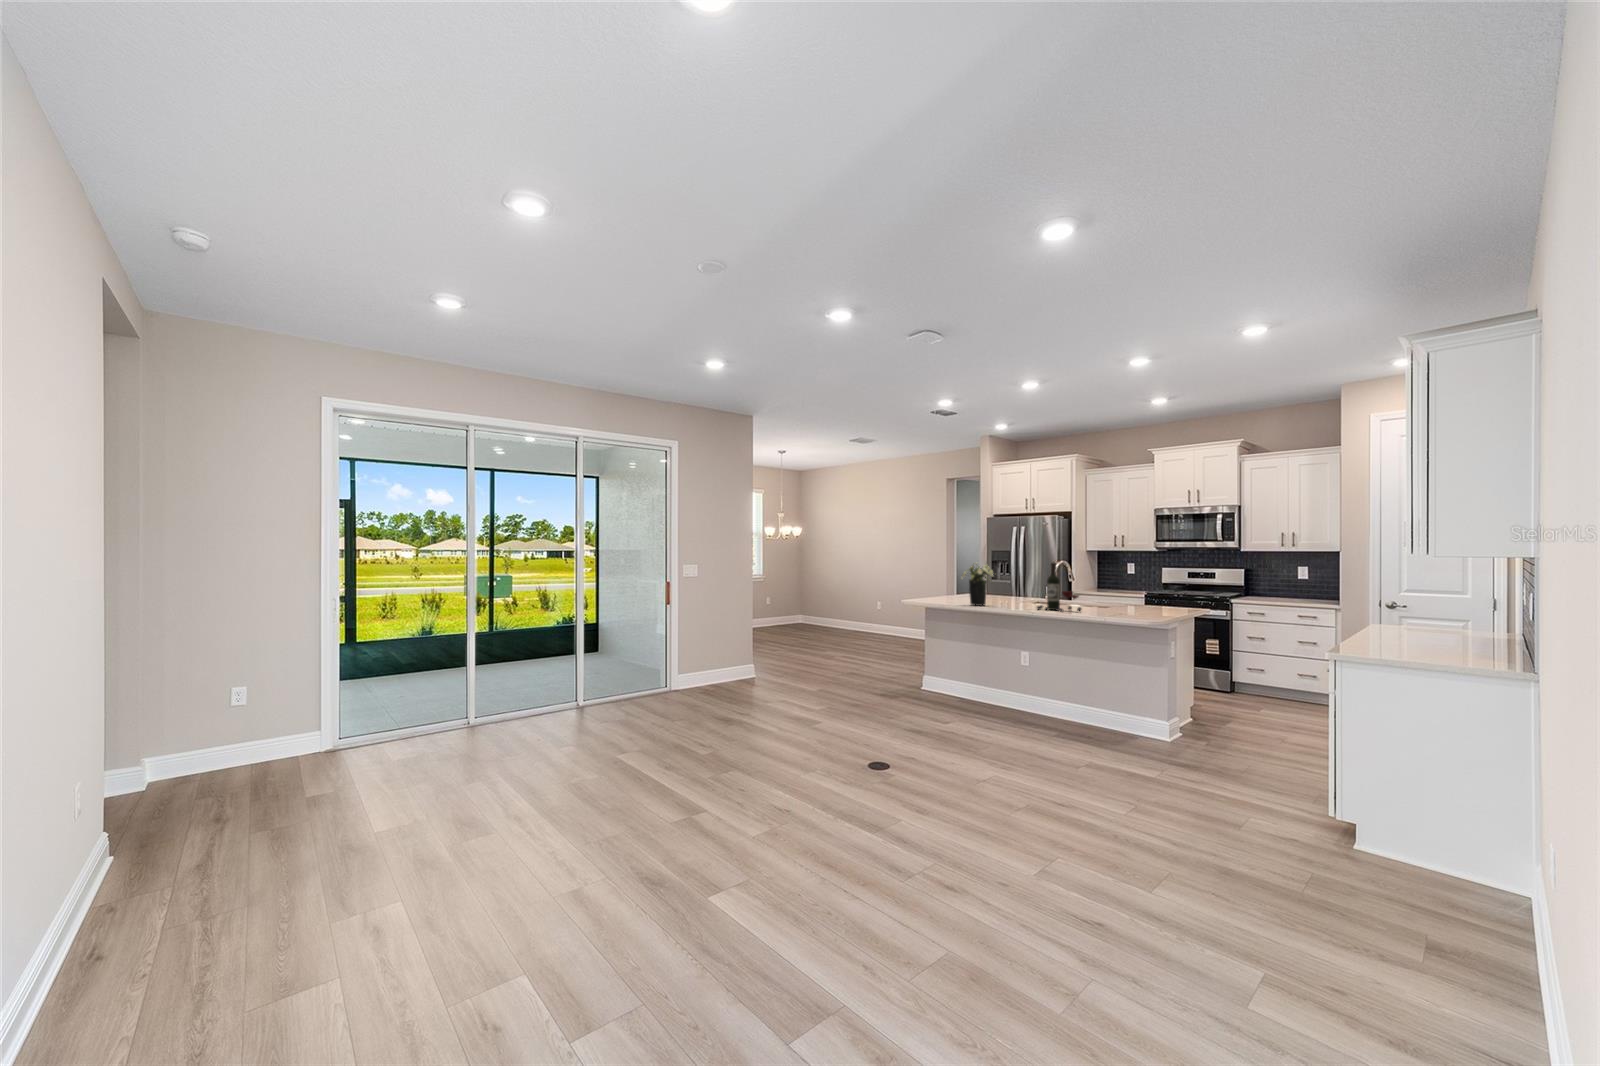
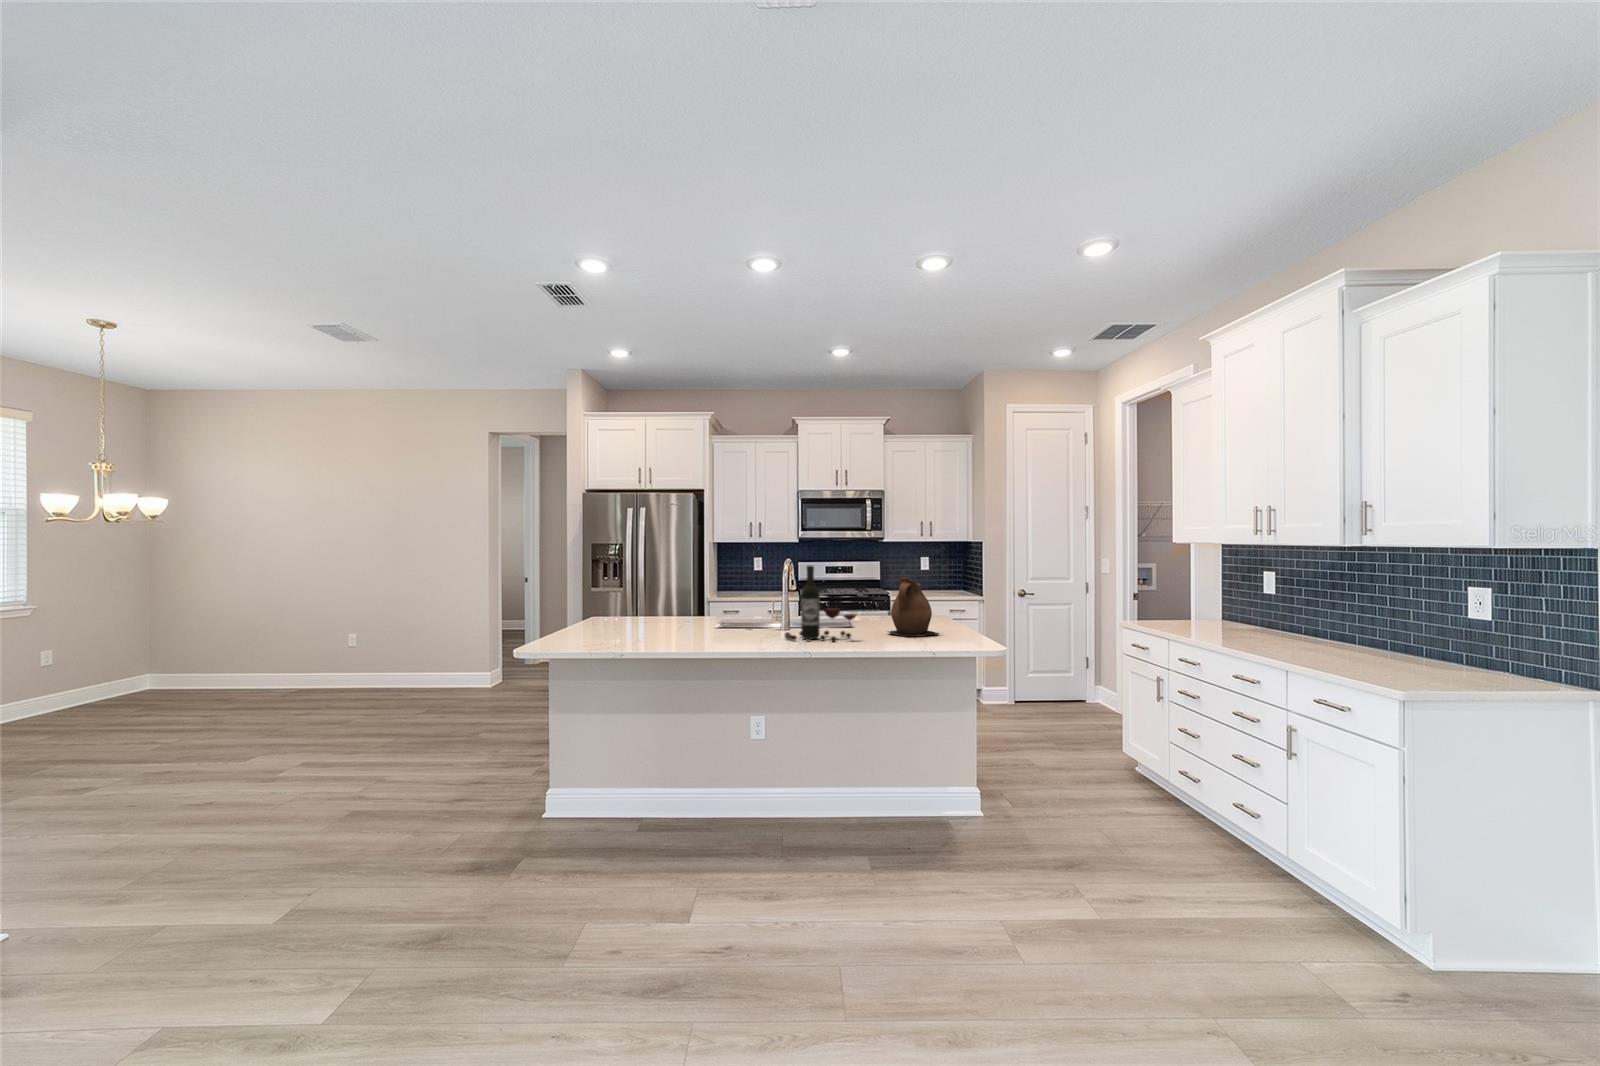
flower arrangement: present [961,563,993,606] -> none [655,565,717,641]
ceramic pitcher: none [1115,573,1153,615] -> present [889,578,939,636]

